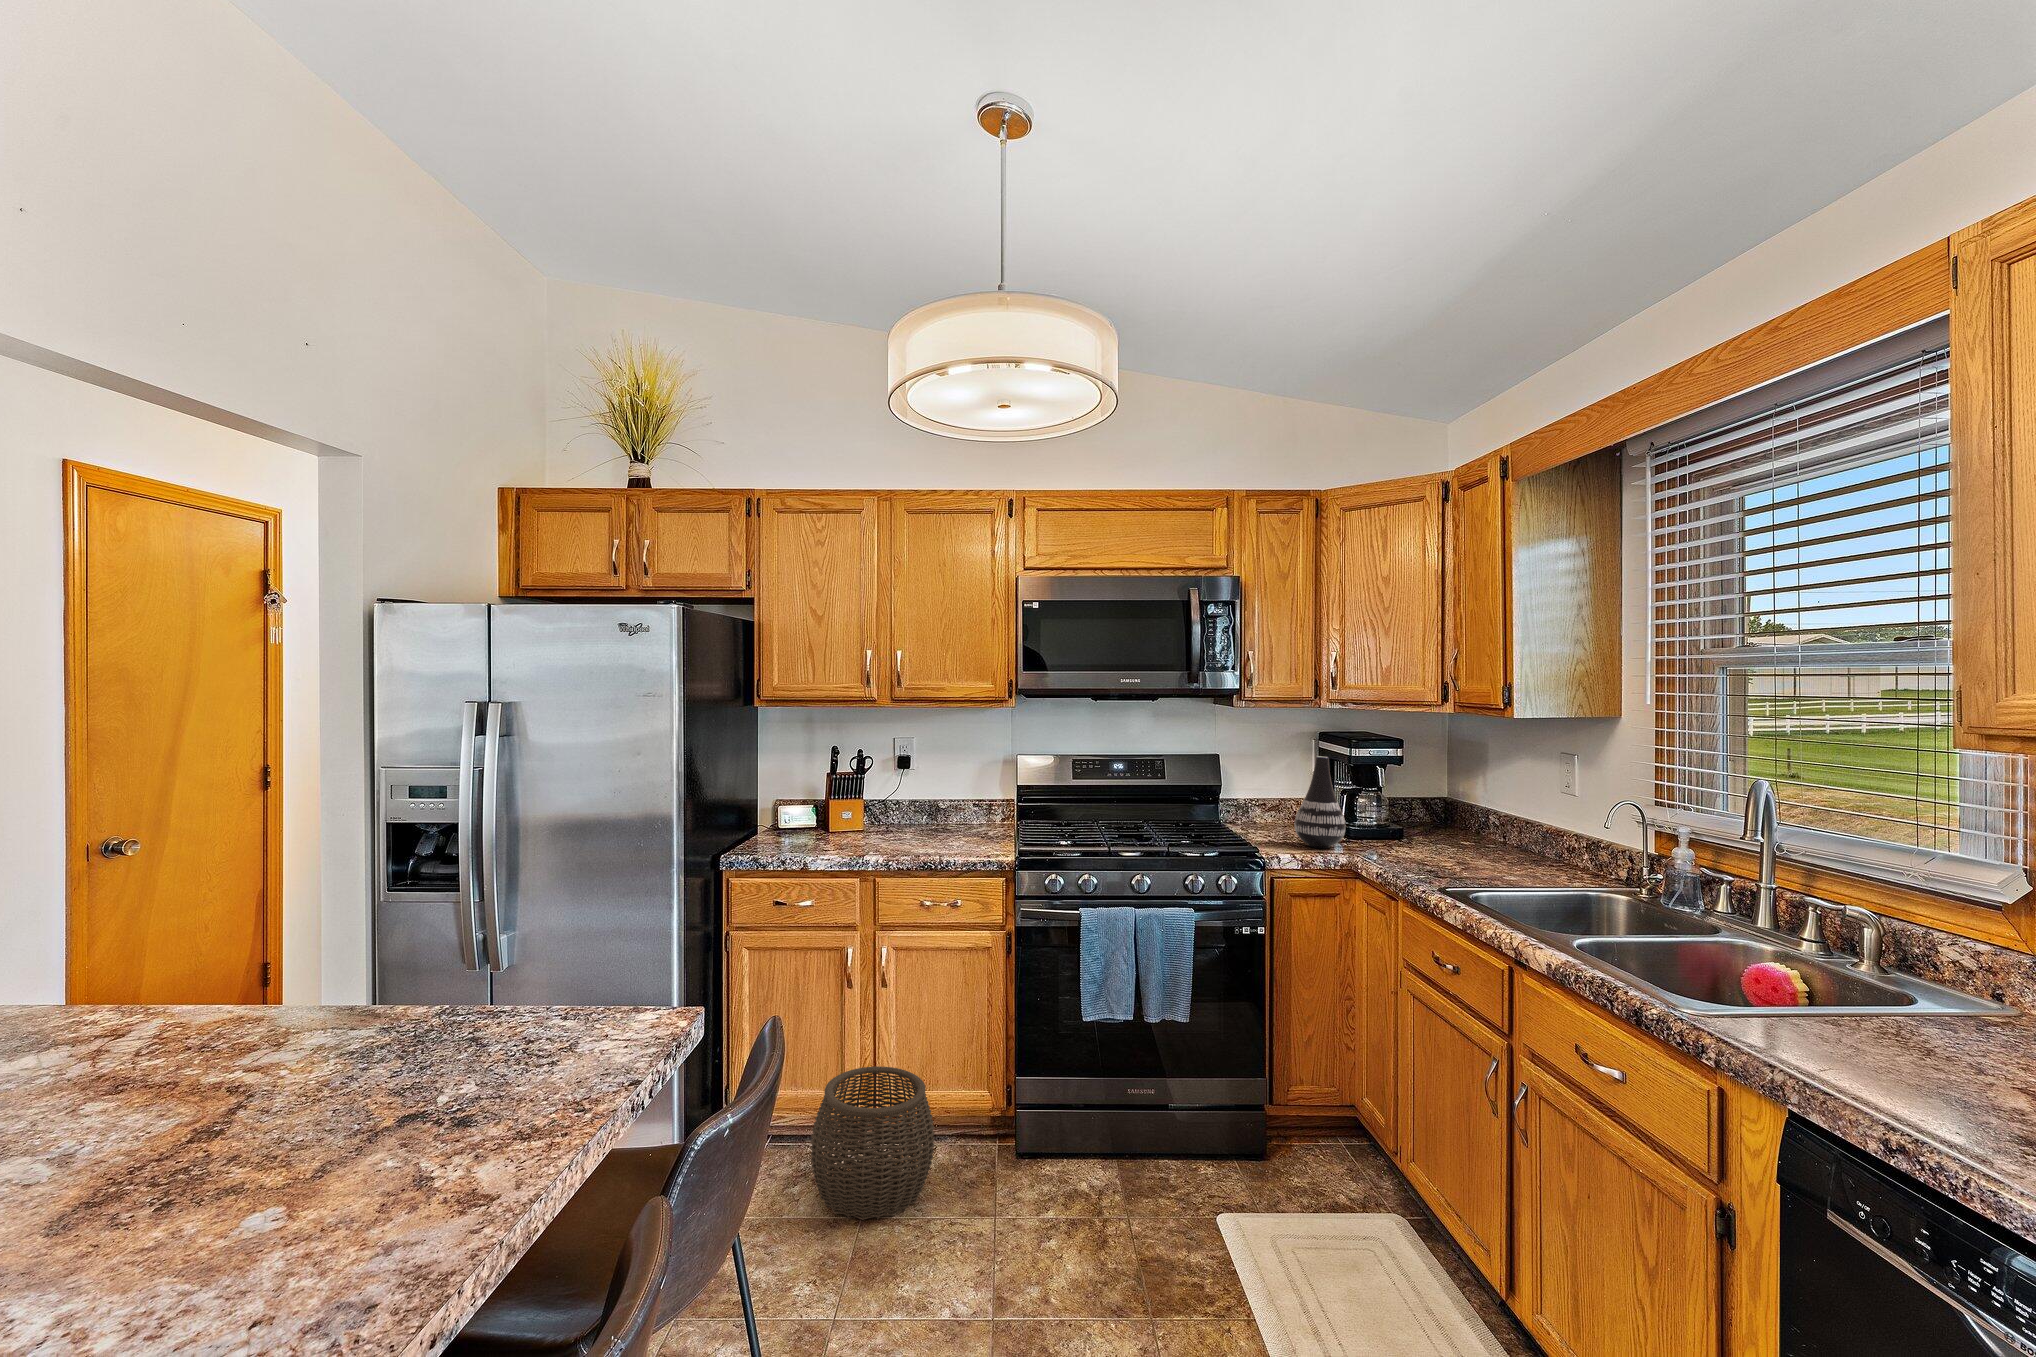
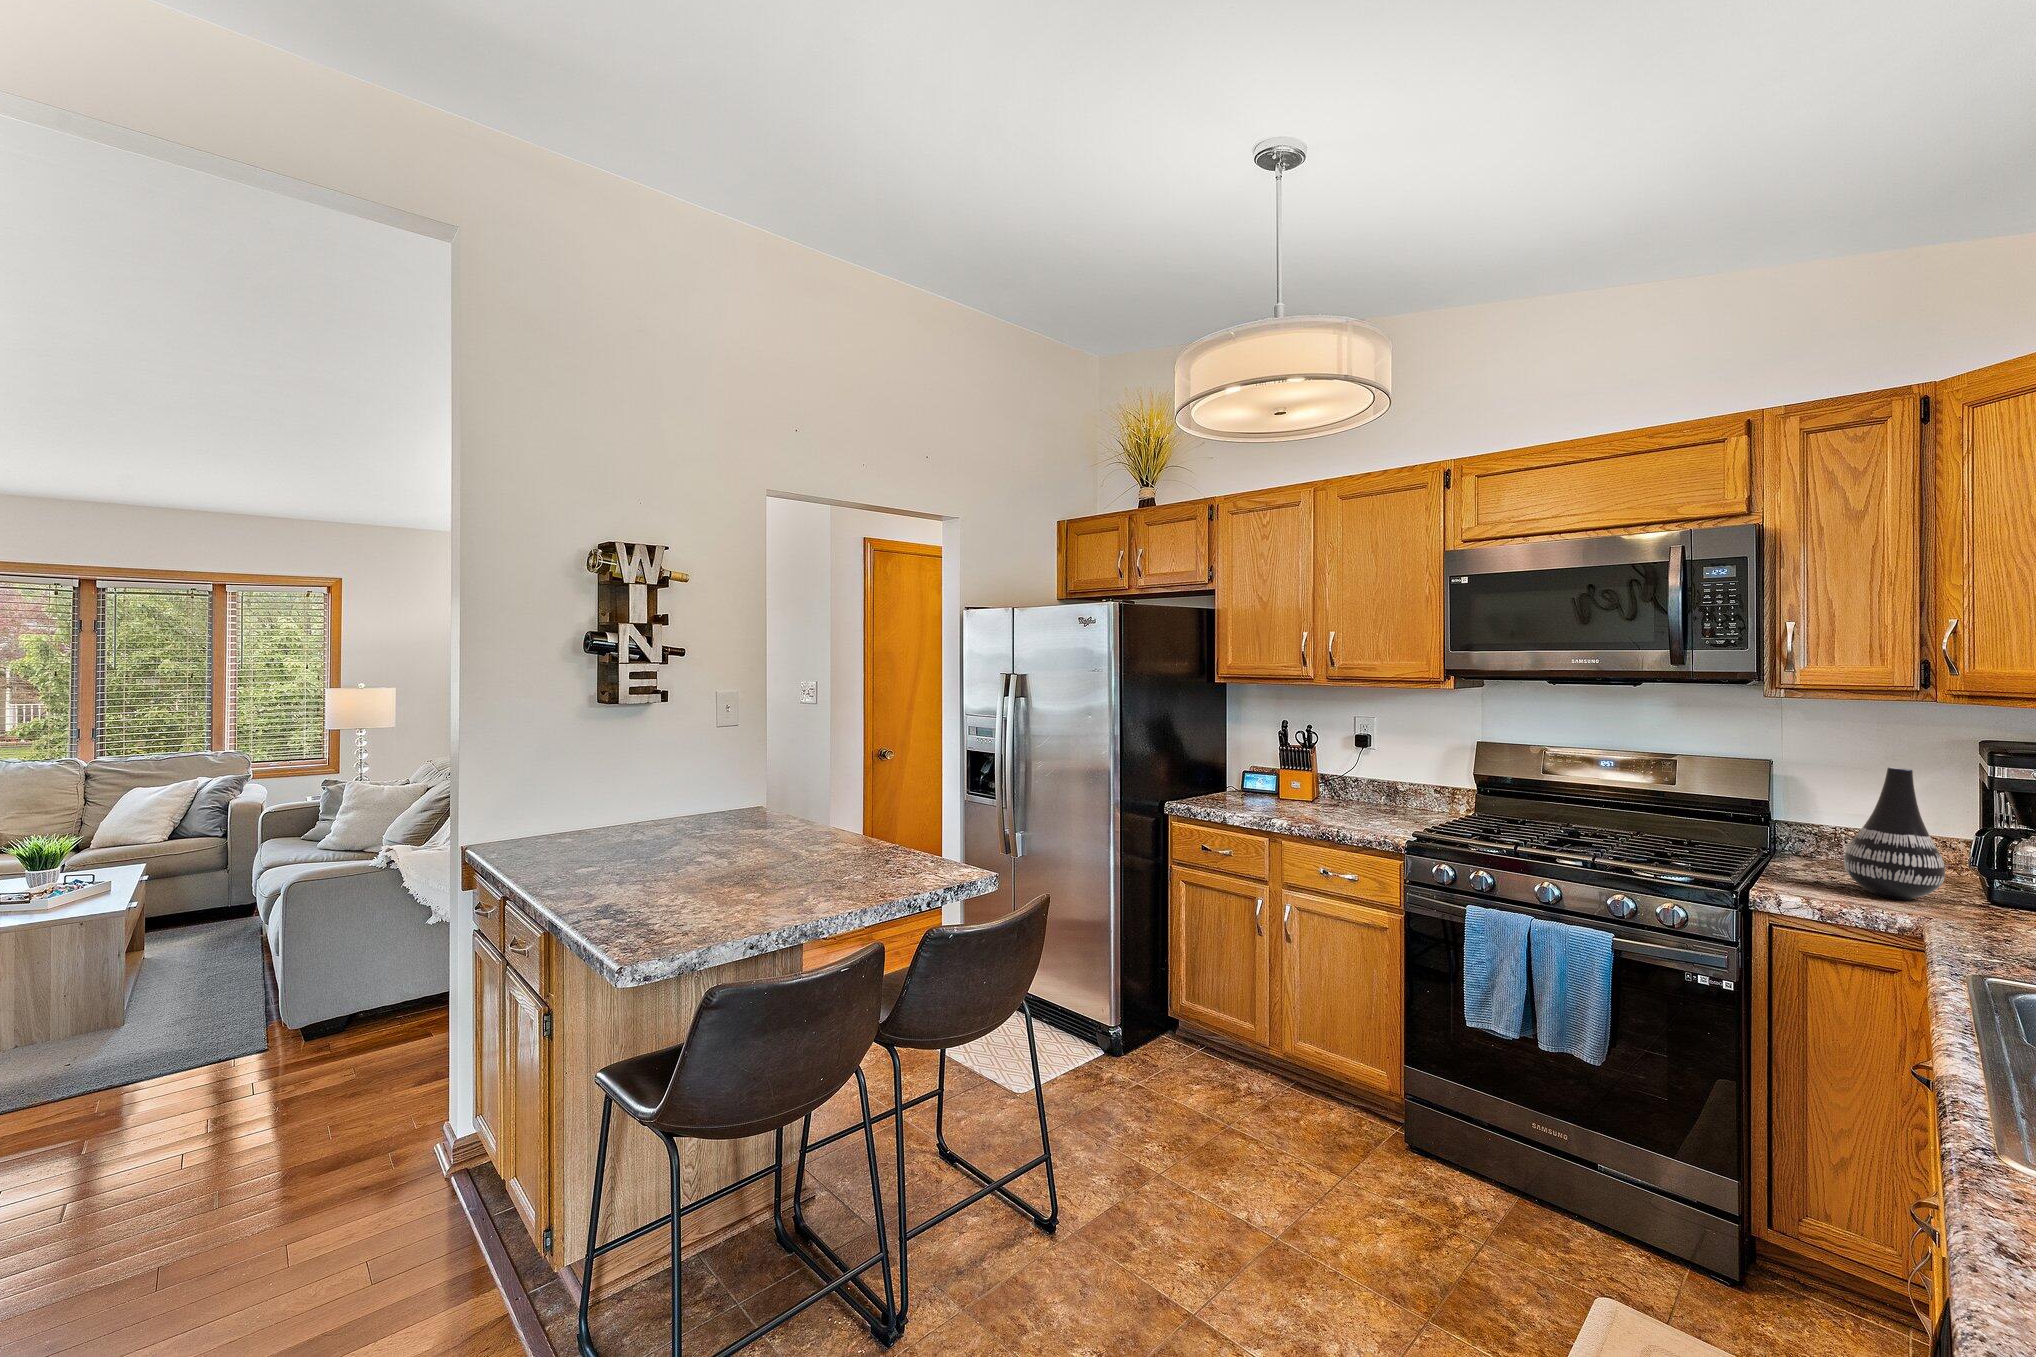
woven basket: present [811,1066,934,1220] -> none [1196,1003,1310,1136]

